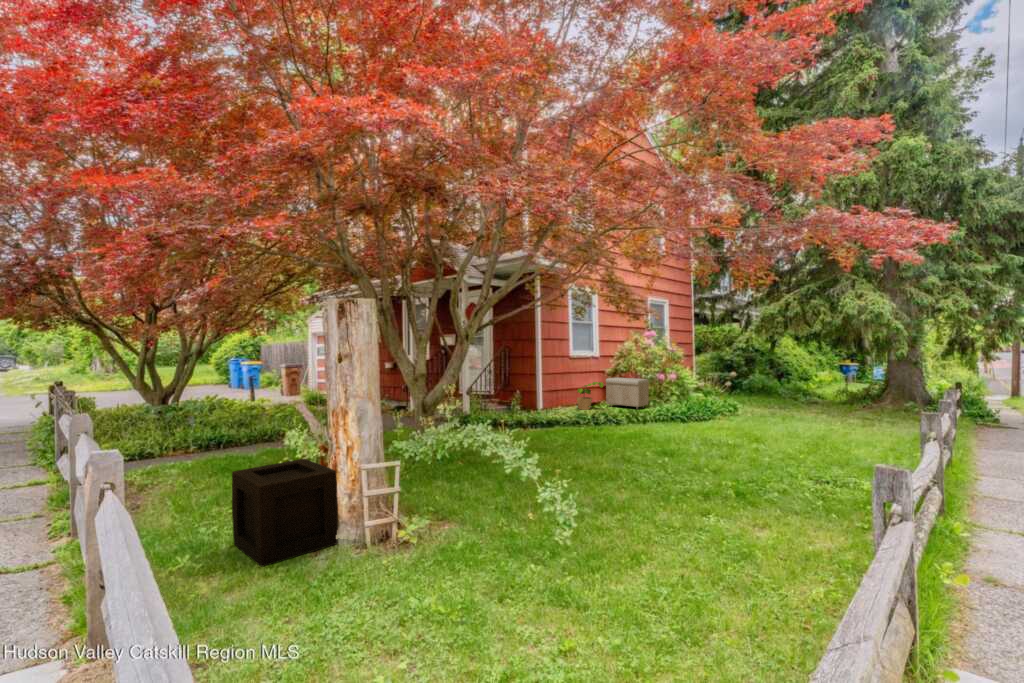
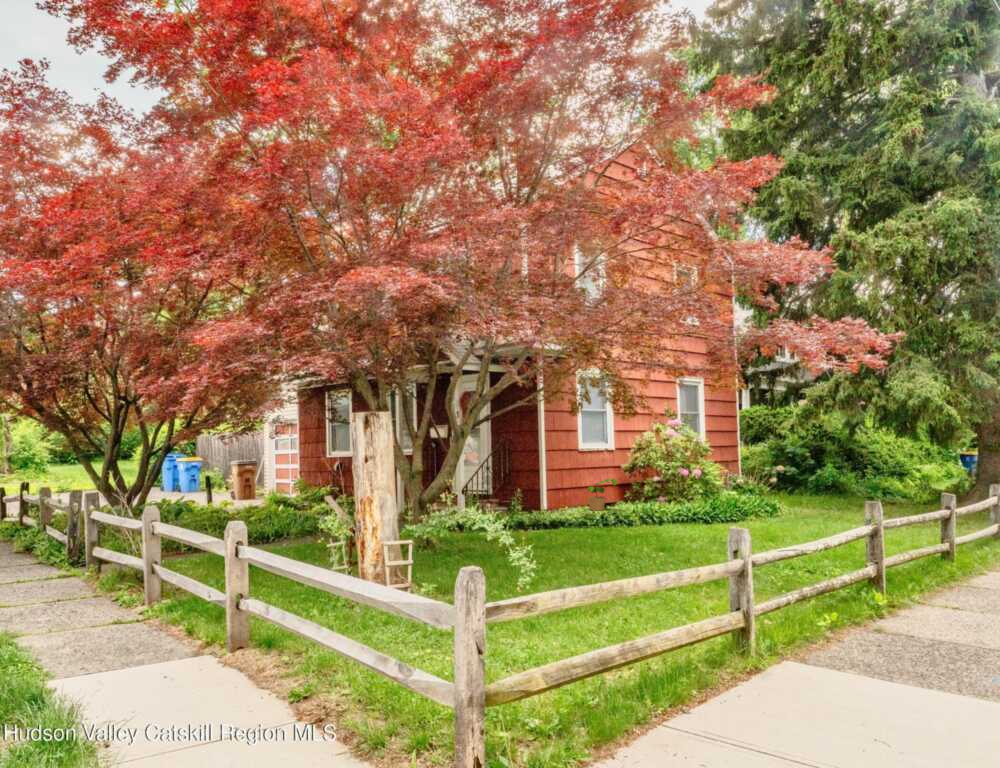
storage bench: present [606,377,648,409] -> none [622,474,671,510]
wooden crate: present [232,459,338,567] -> none [283,540,365,615]

